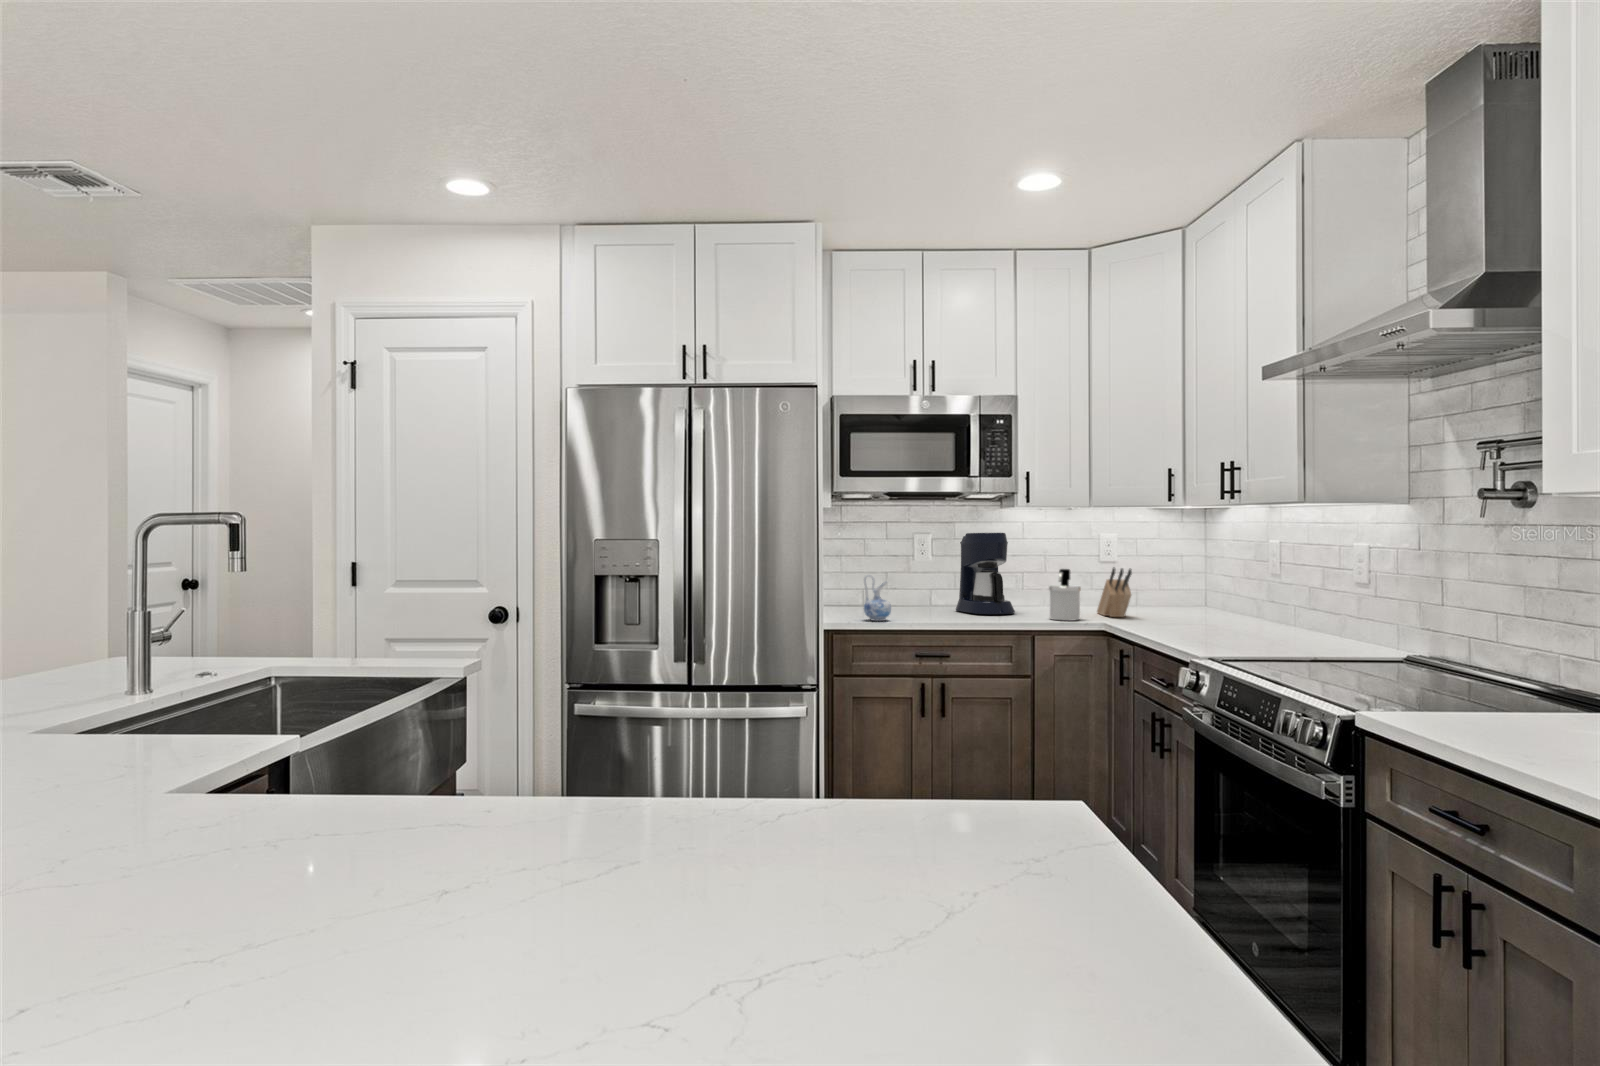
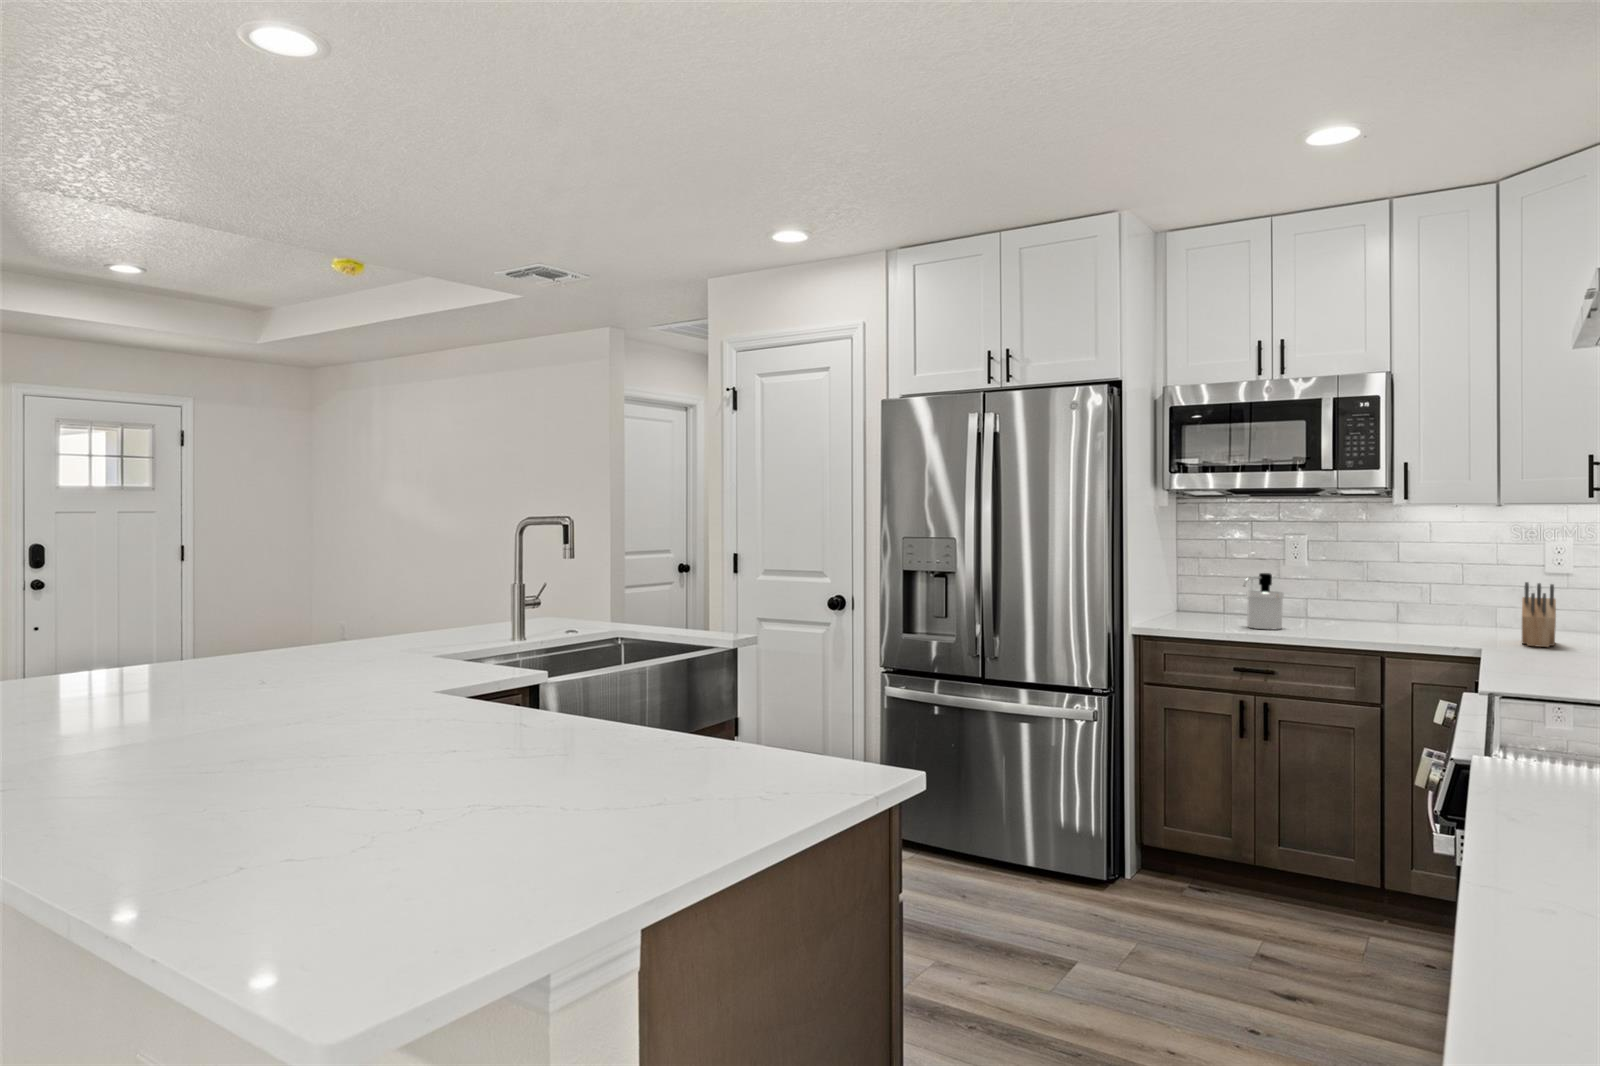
coffee maker: present [956,533,1015,614] -> none [1323,535,1396,633]
soap dispenser: present [1049,569,1081,621] -> present [1243,573,1284,629]
ceramic pitcher: present [864,575,891,621] -> none [1182,579,1215,630]

